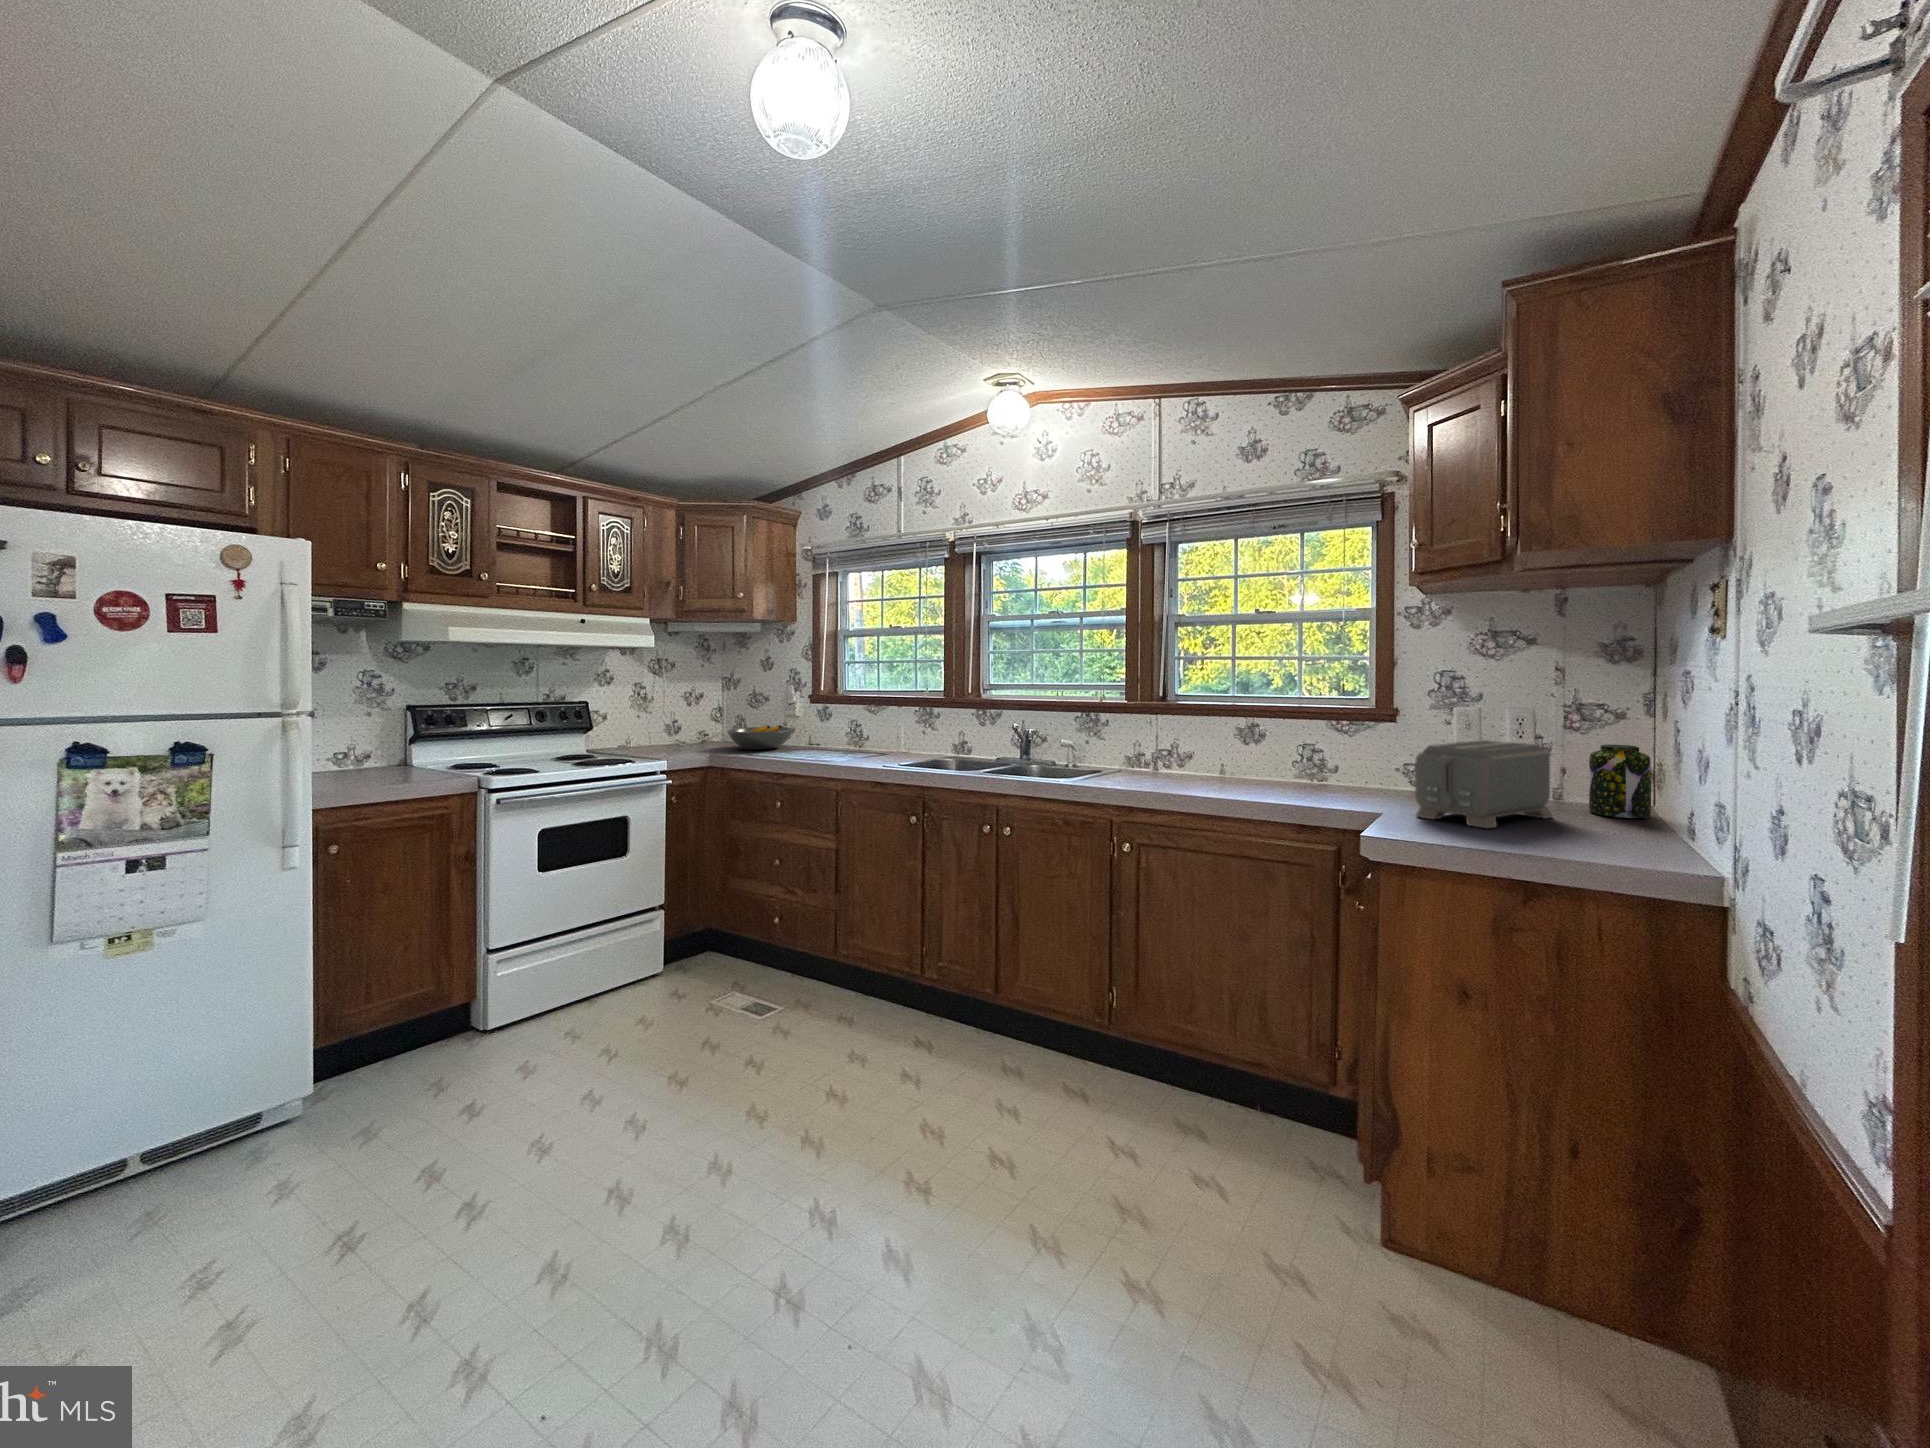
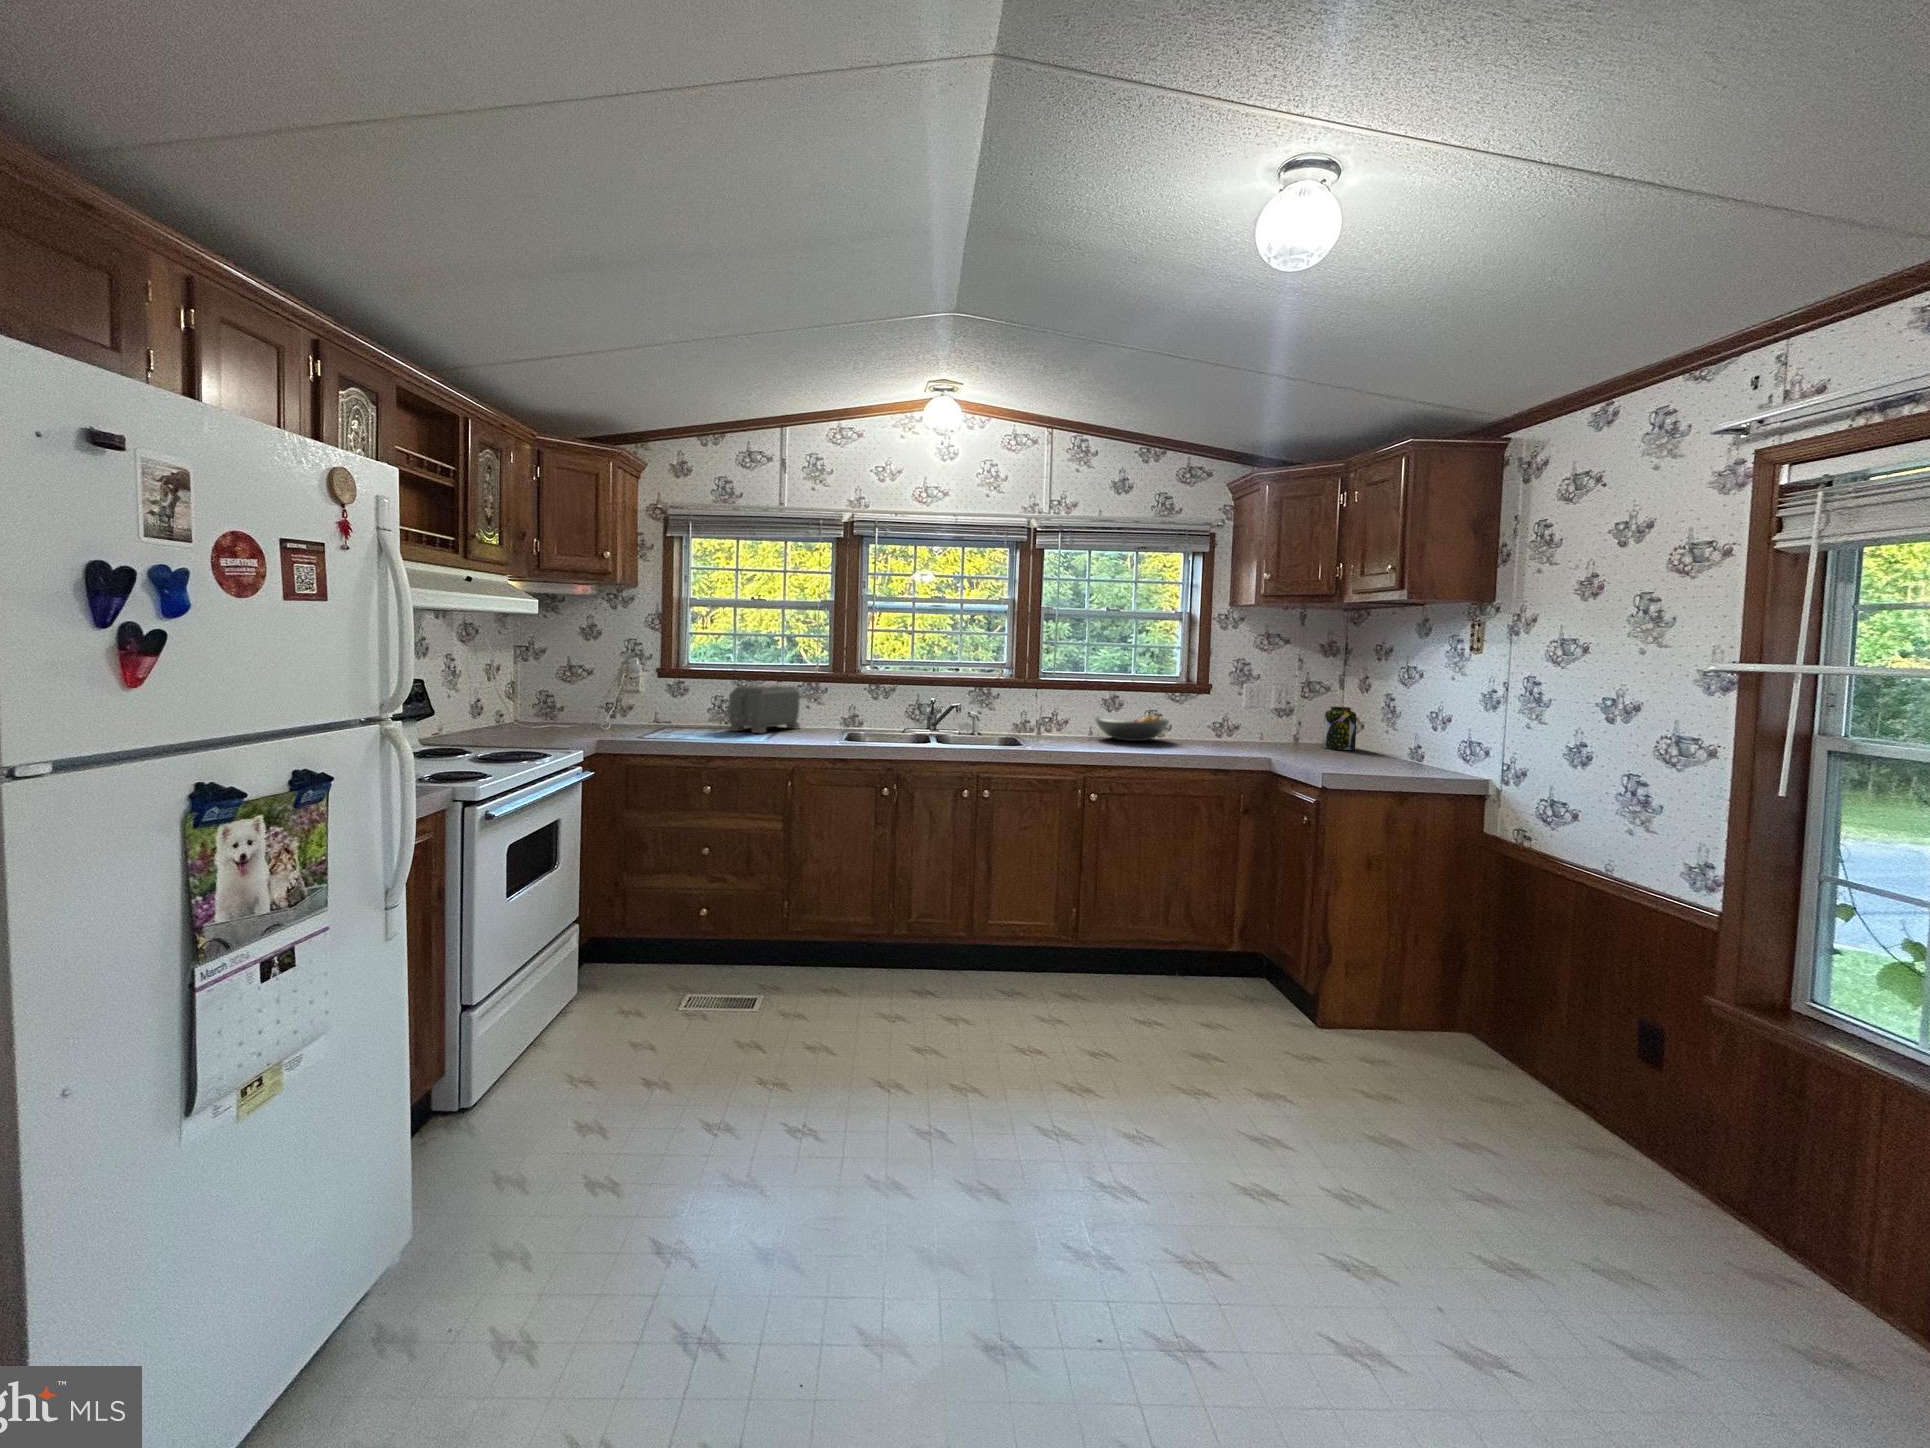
fruit bowl: present [727,725,793,750] -> present [1096,715,1169,741]
toaster: present [1415,740,1552,828] -> present [728,685,800,733]

